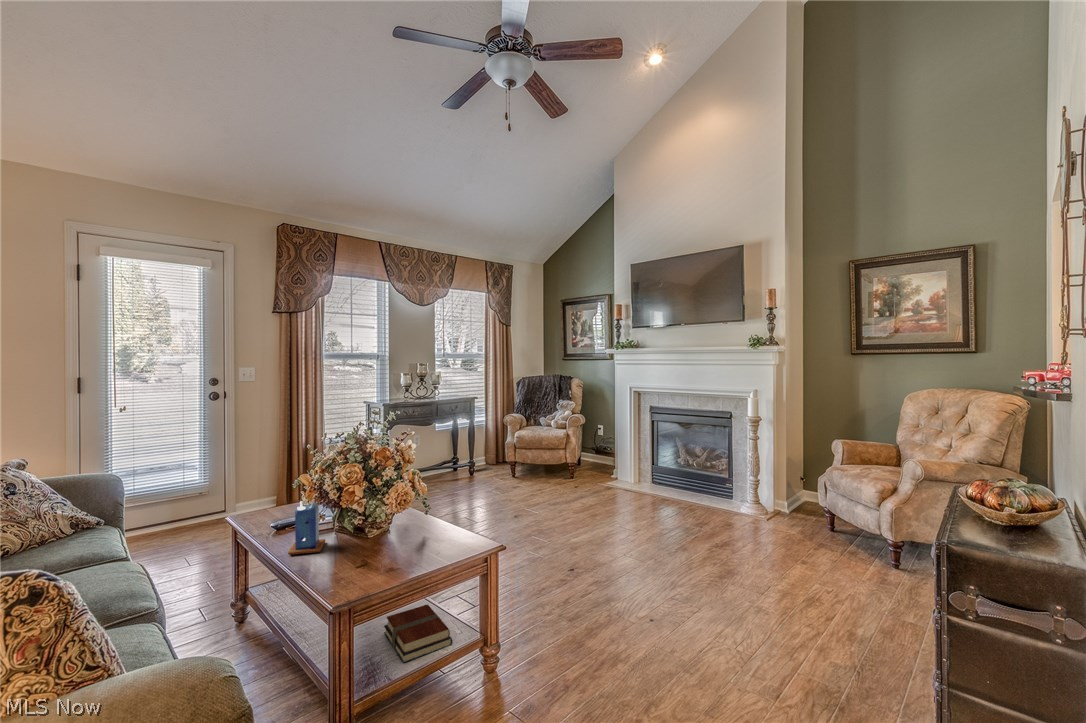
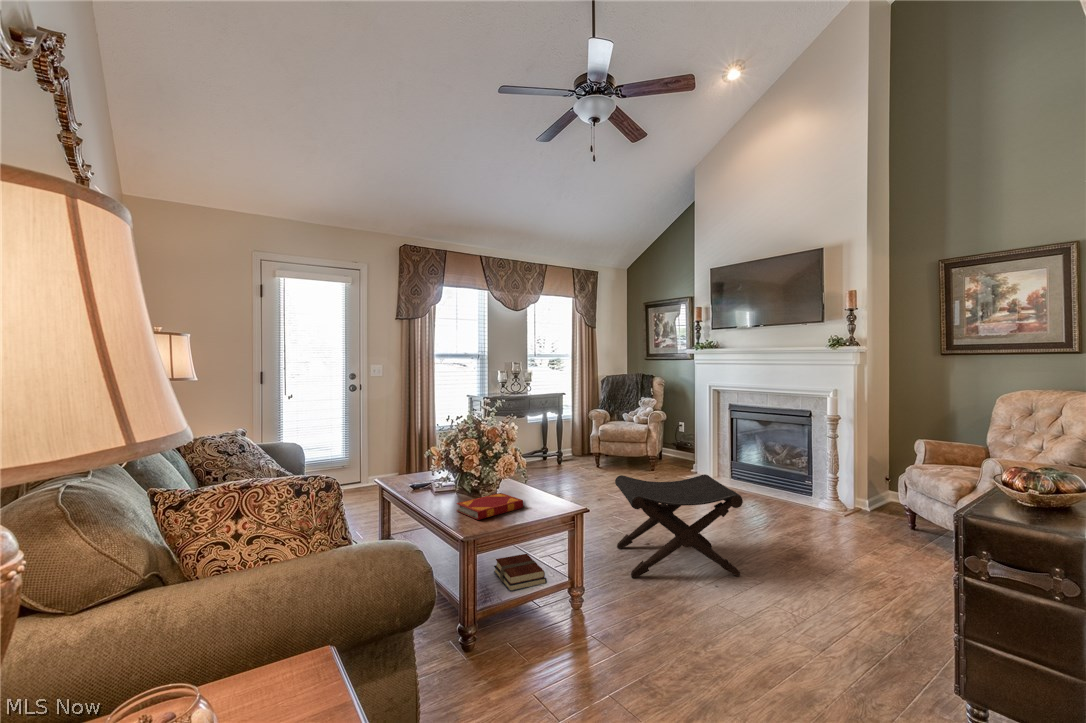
footstool: none [535,488,679,619] -> present [615,474,743,578]
candle: present [288,501,325,555] -> none [426,465,451,504]
hardback book: none [329,532,422,576] -> present [457,493,523,520]

